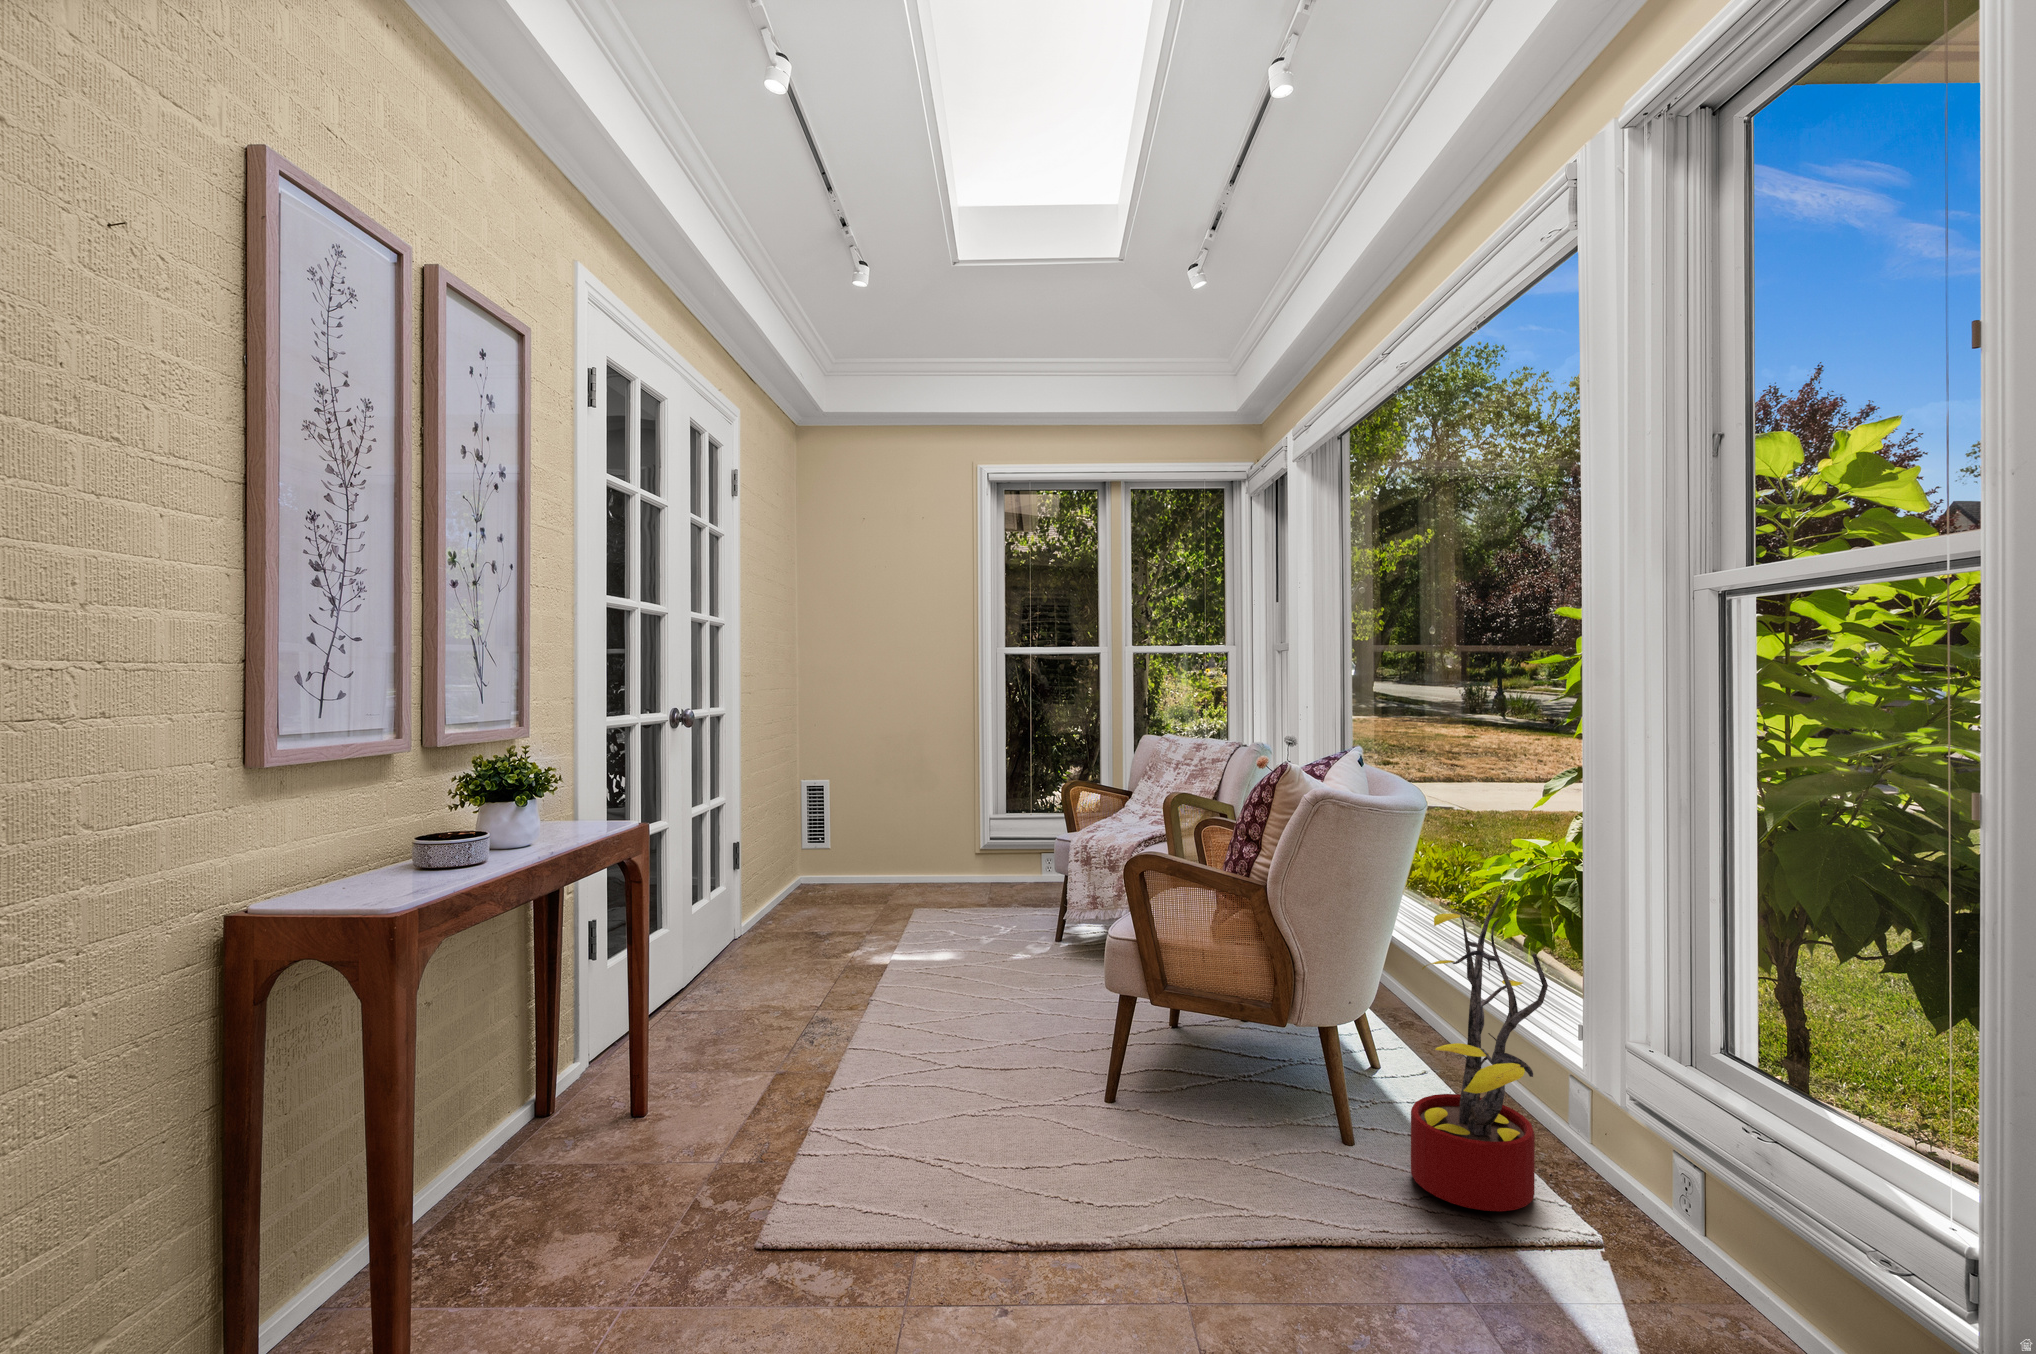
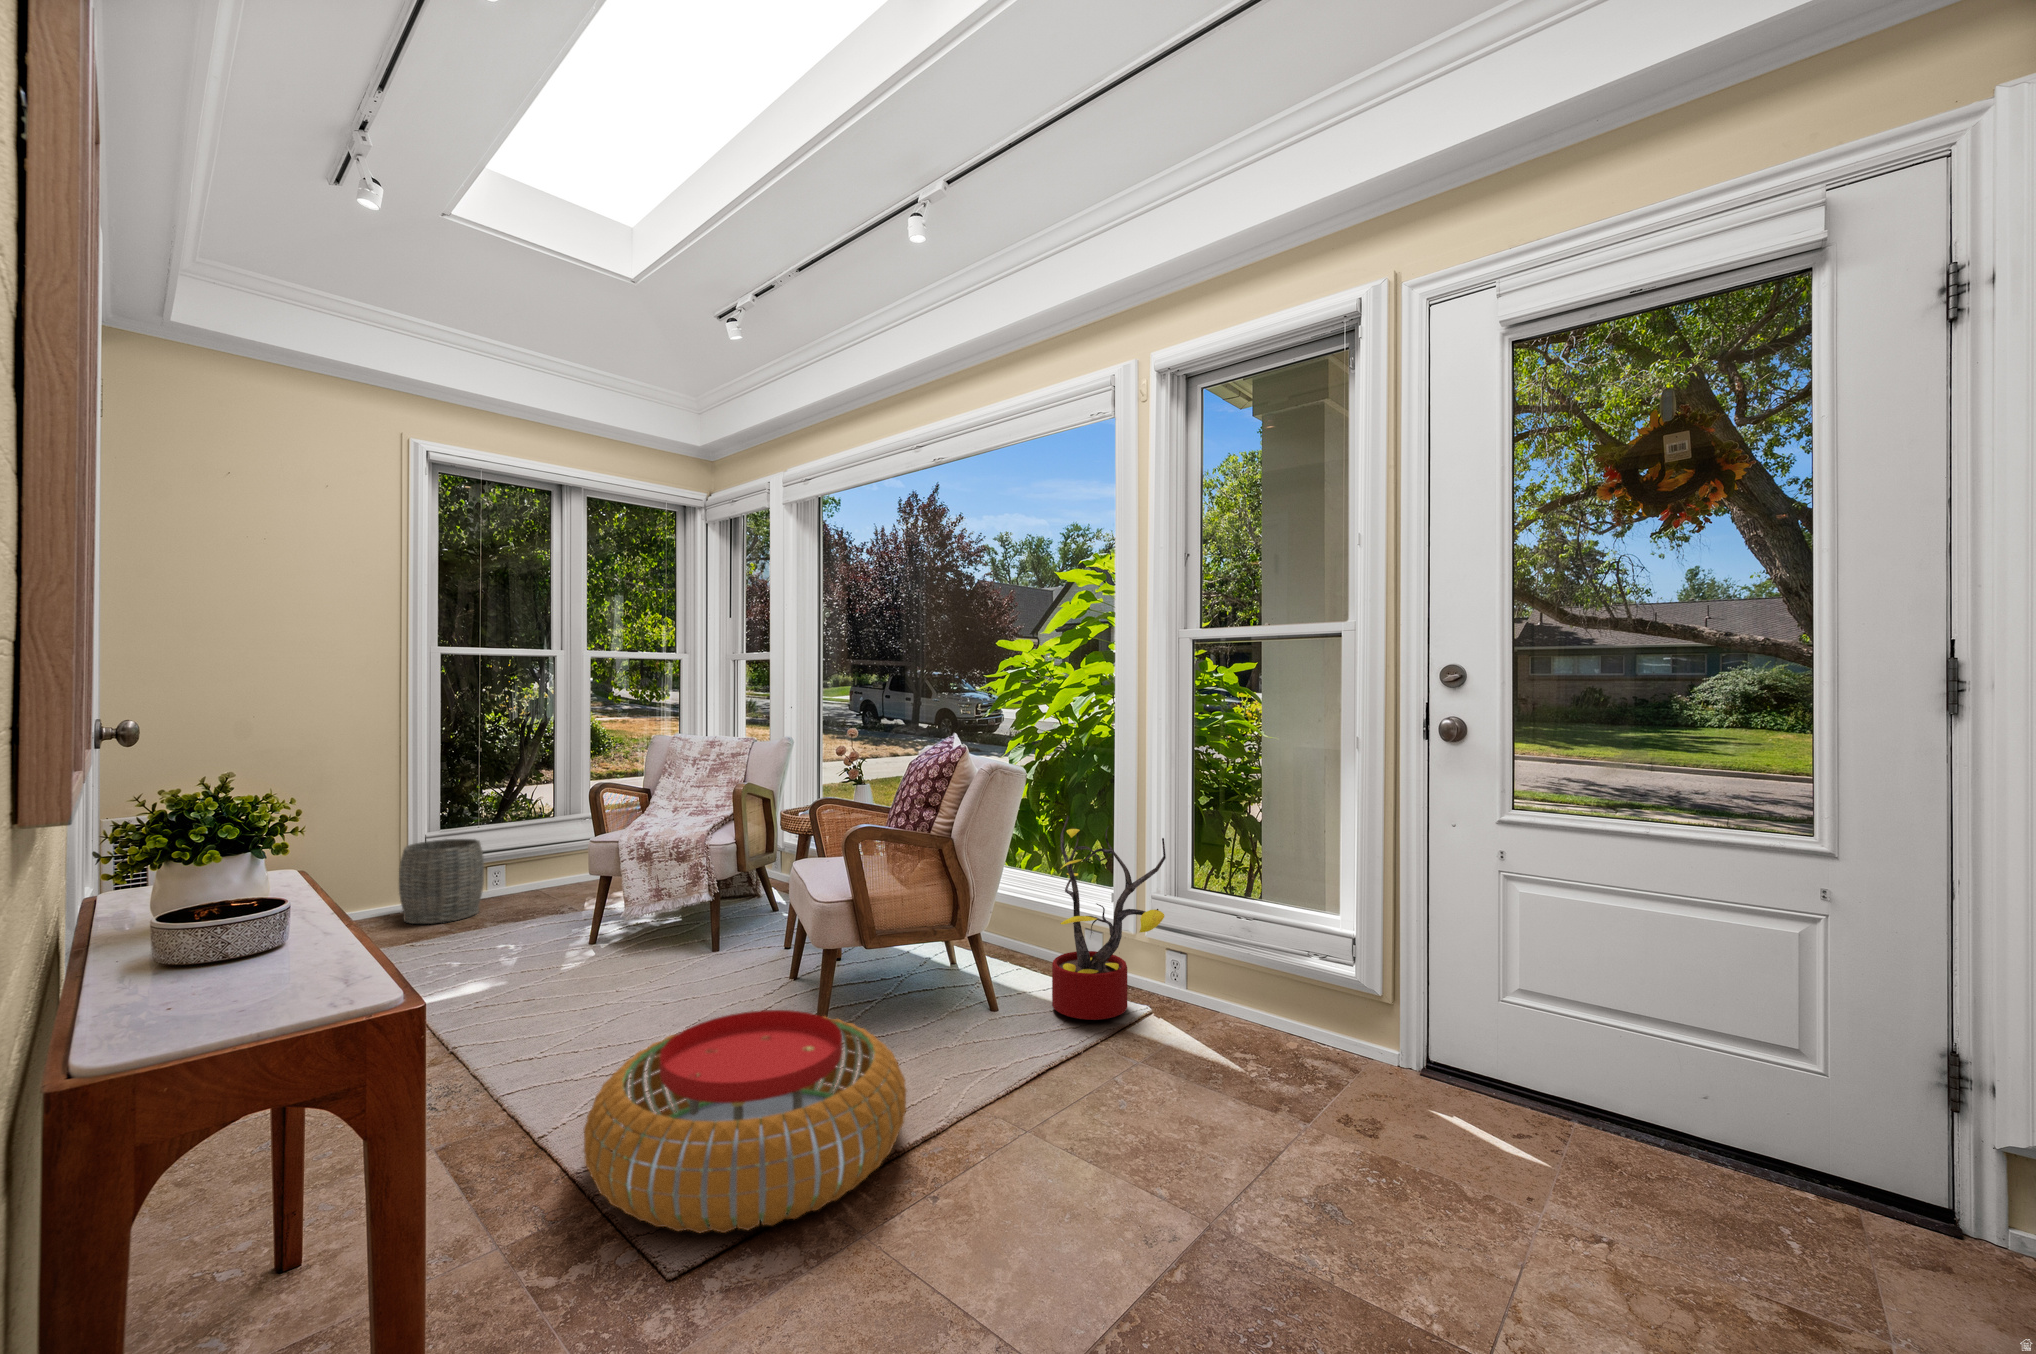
woven basket: none [958,820,1022,895] -> present [399,839,484,924]
pouf: none [767,1035,1085,1258] -> present [584,1010,907,1233]

